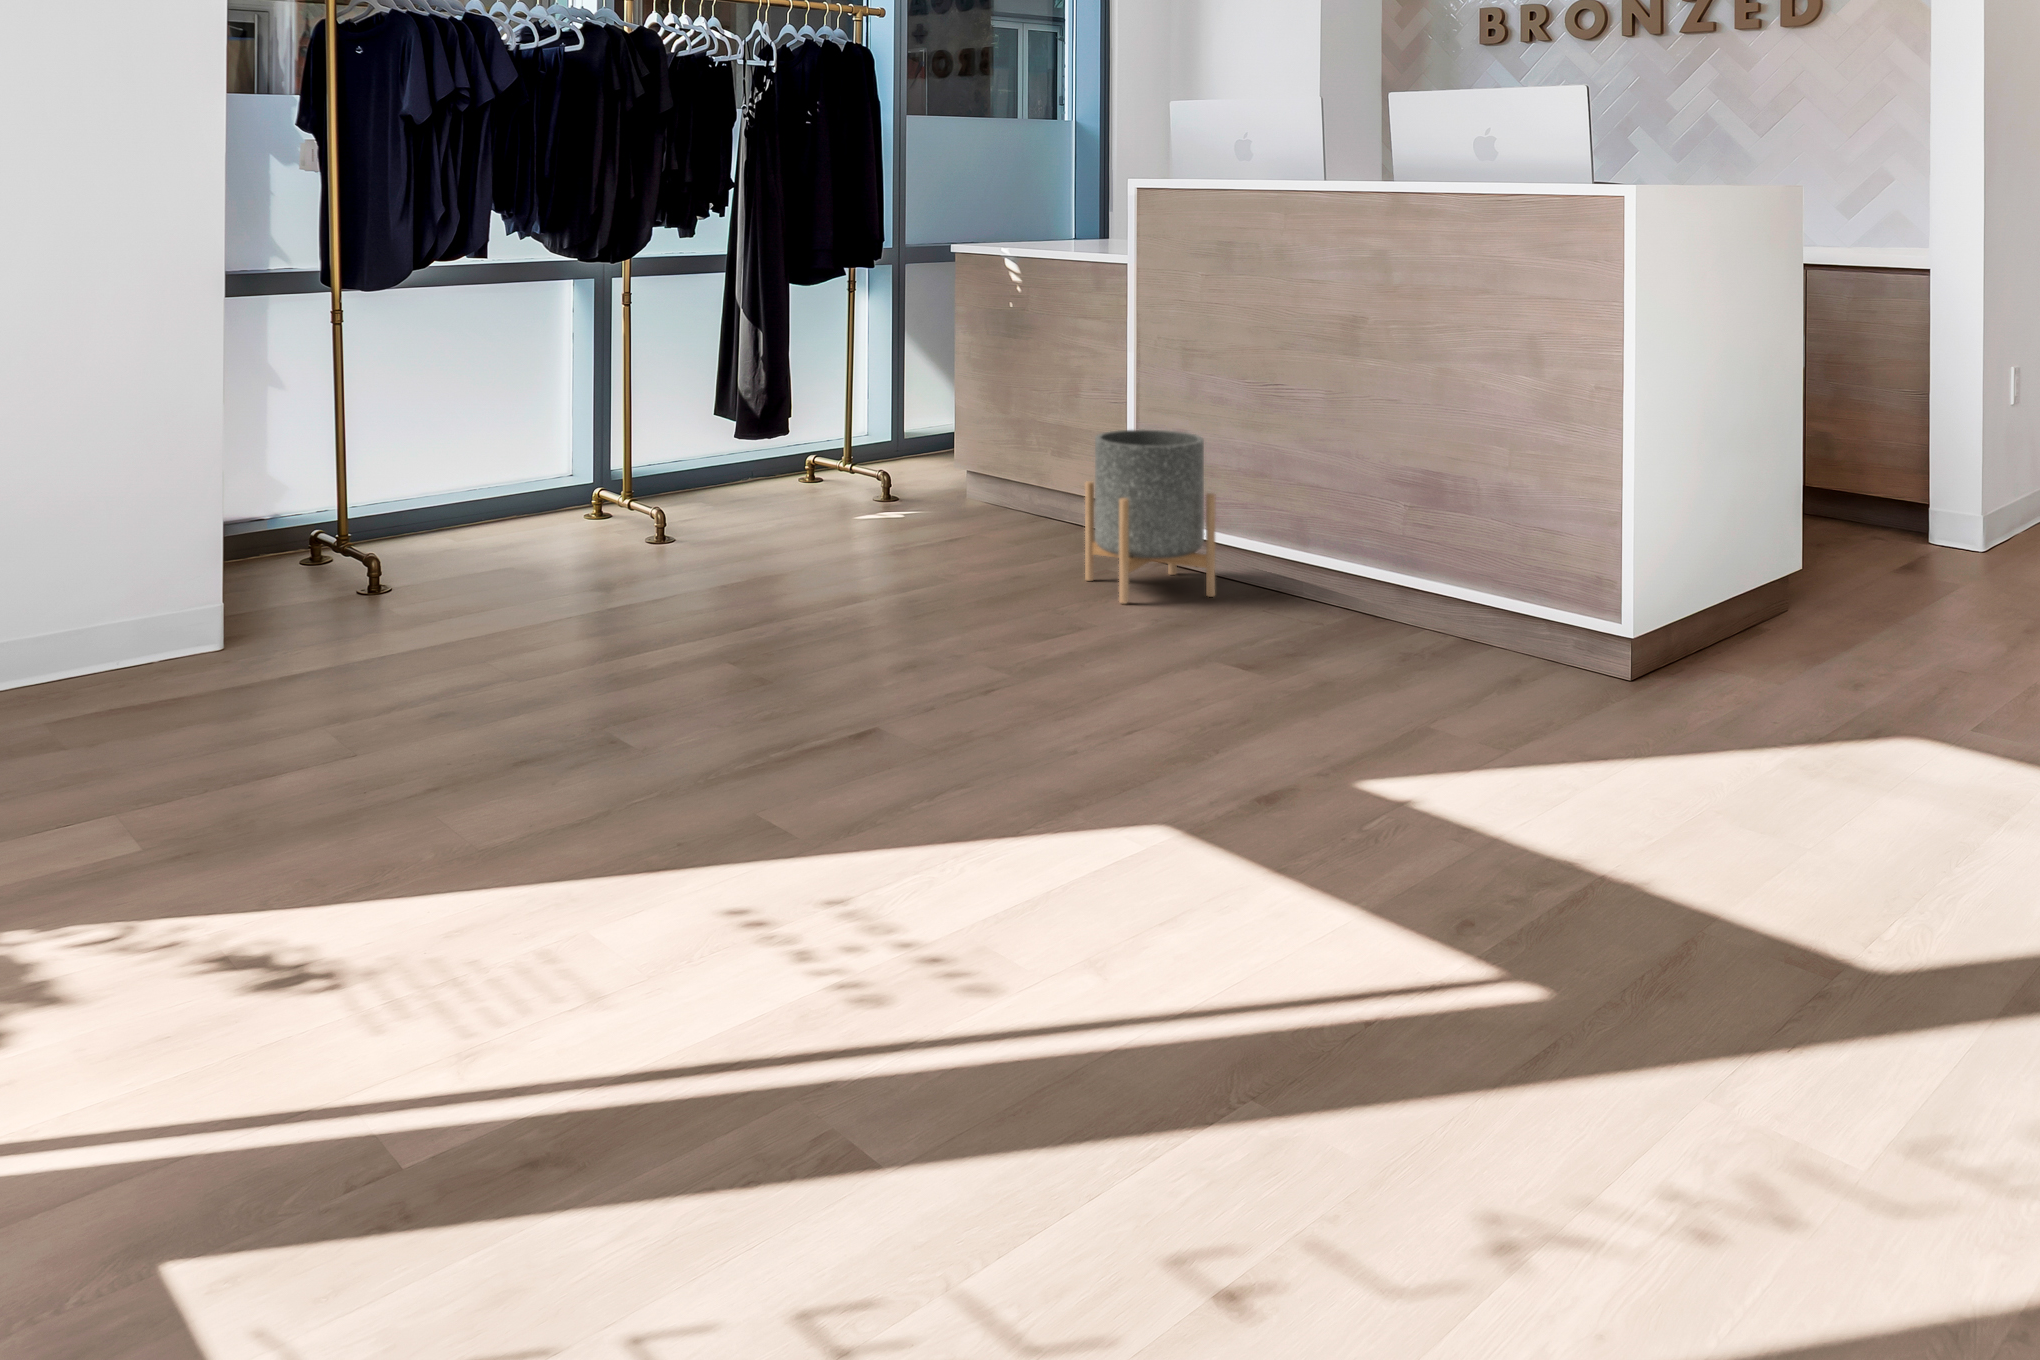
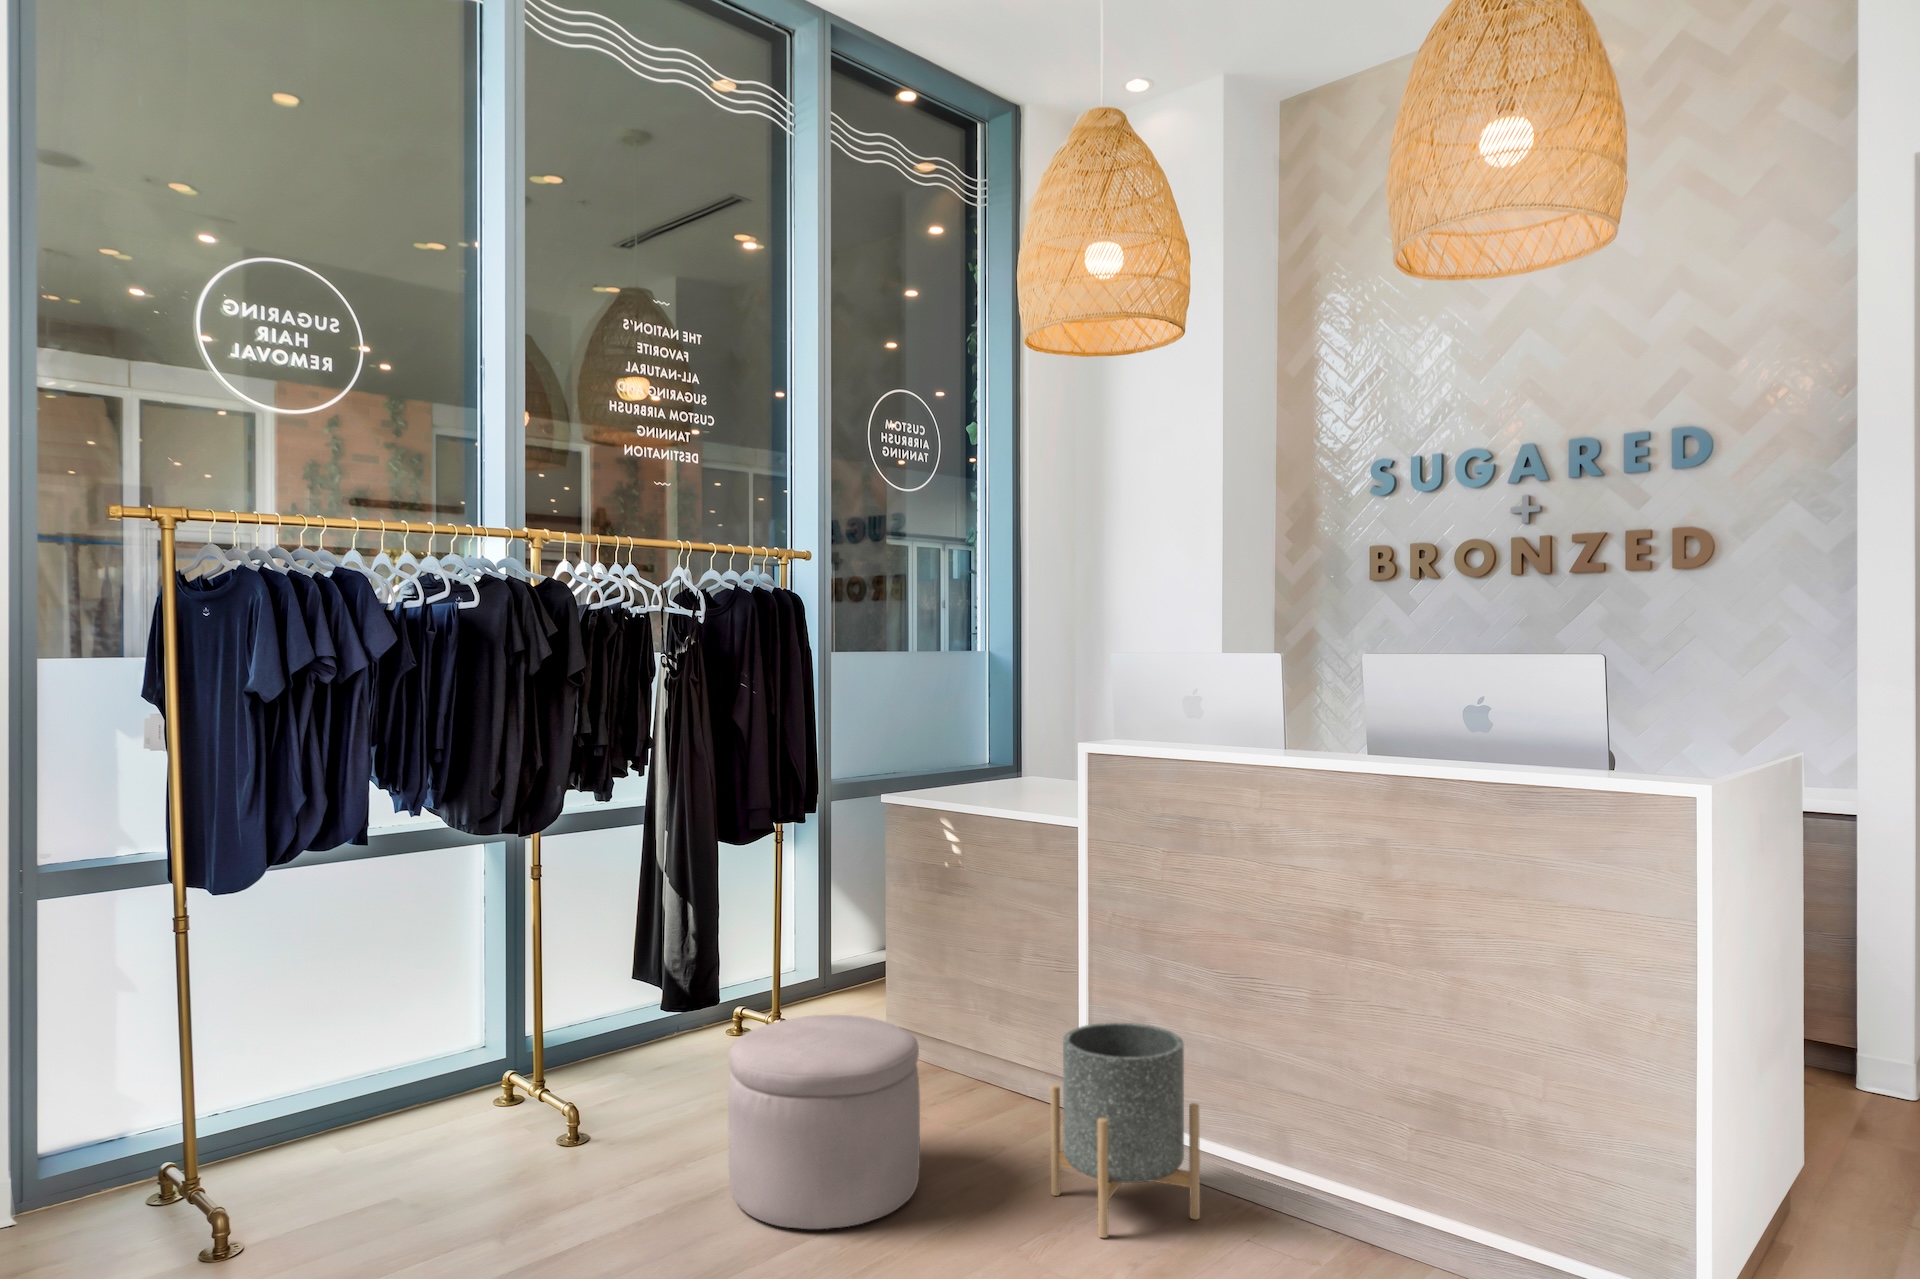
ottoman: none [797,424,967,591] -> present [728,1015,920,1229]

